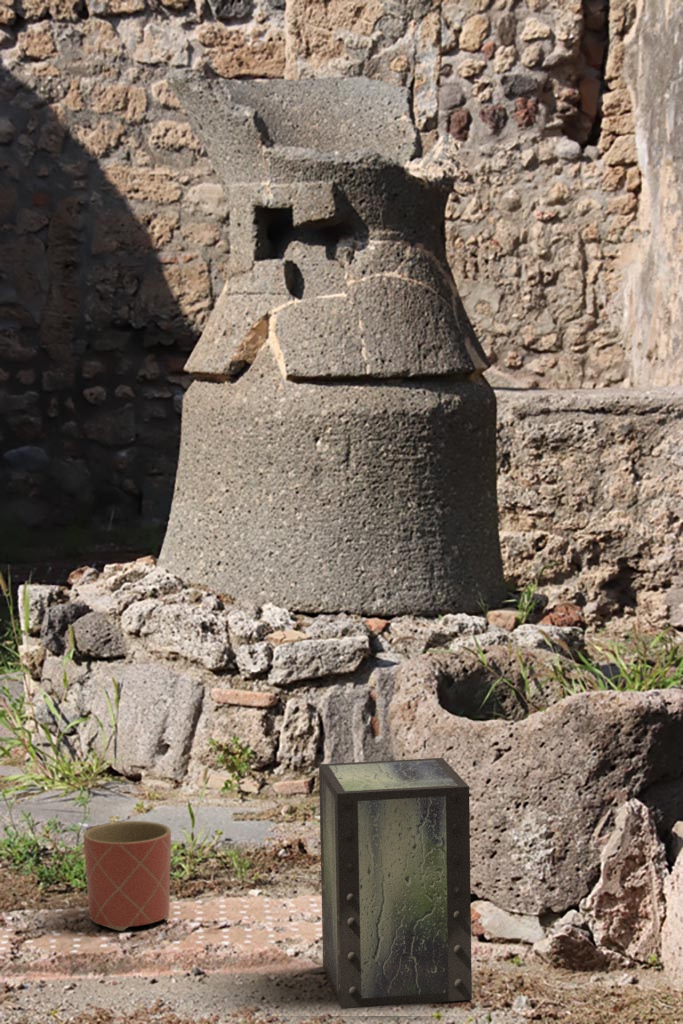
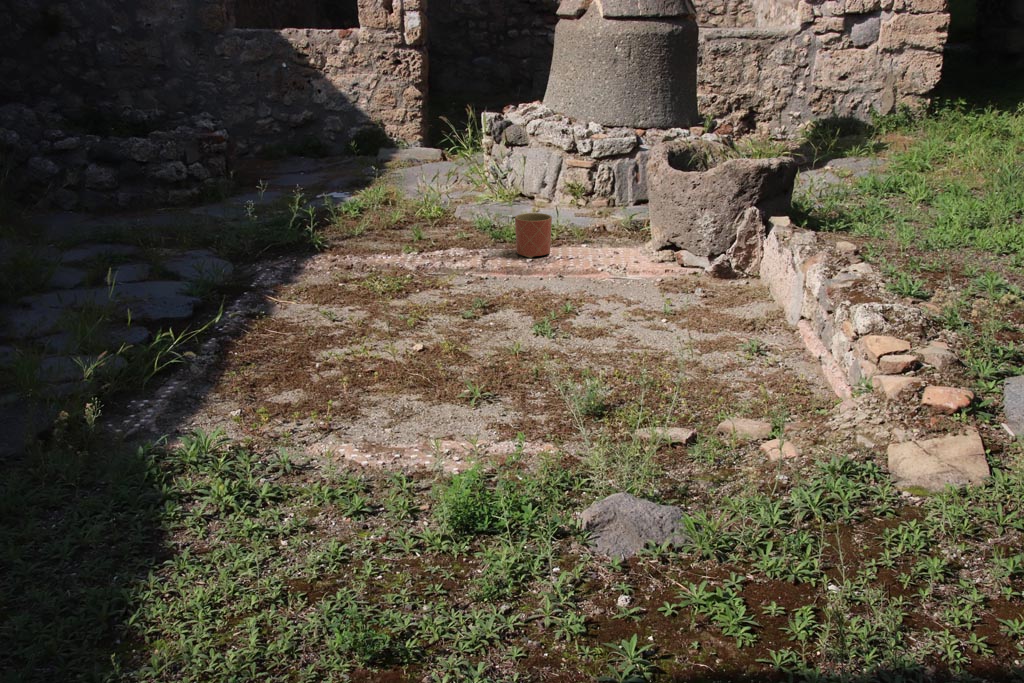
storage box: present [319,758,472,1009] -> none [616,187,683,288]

